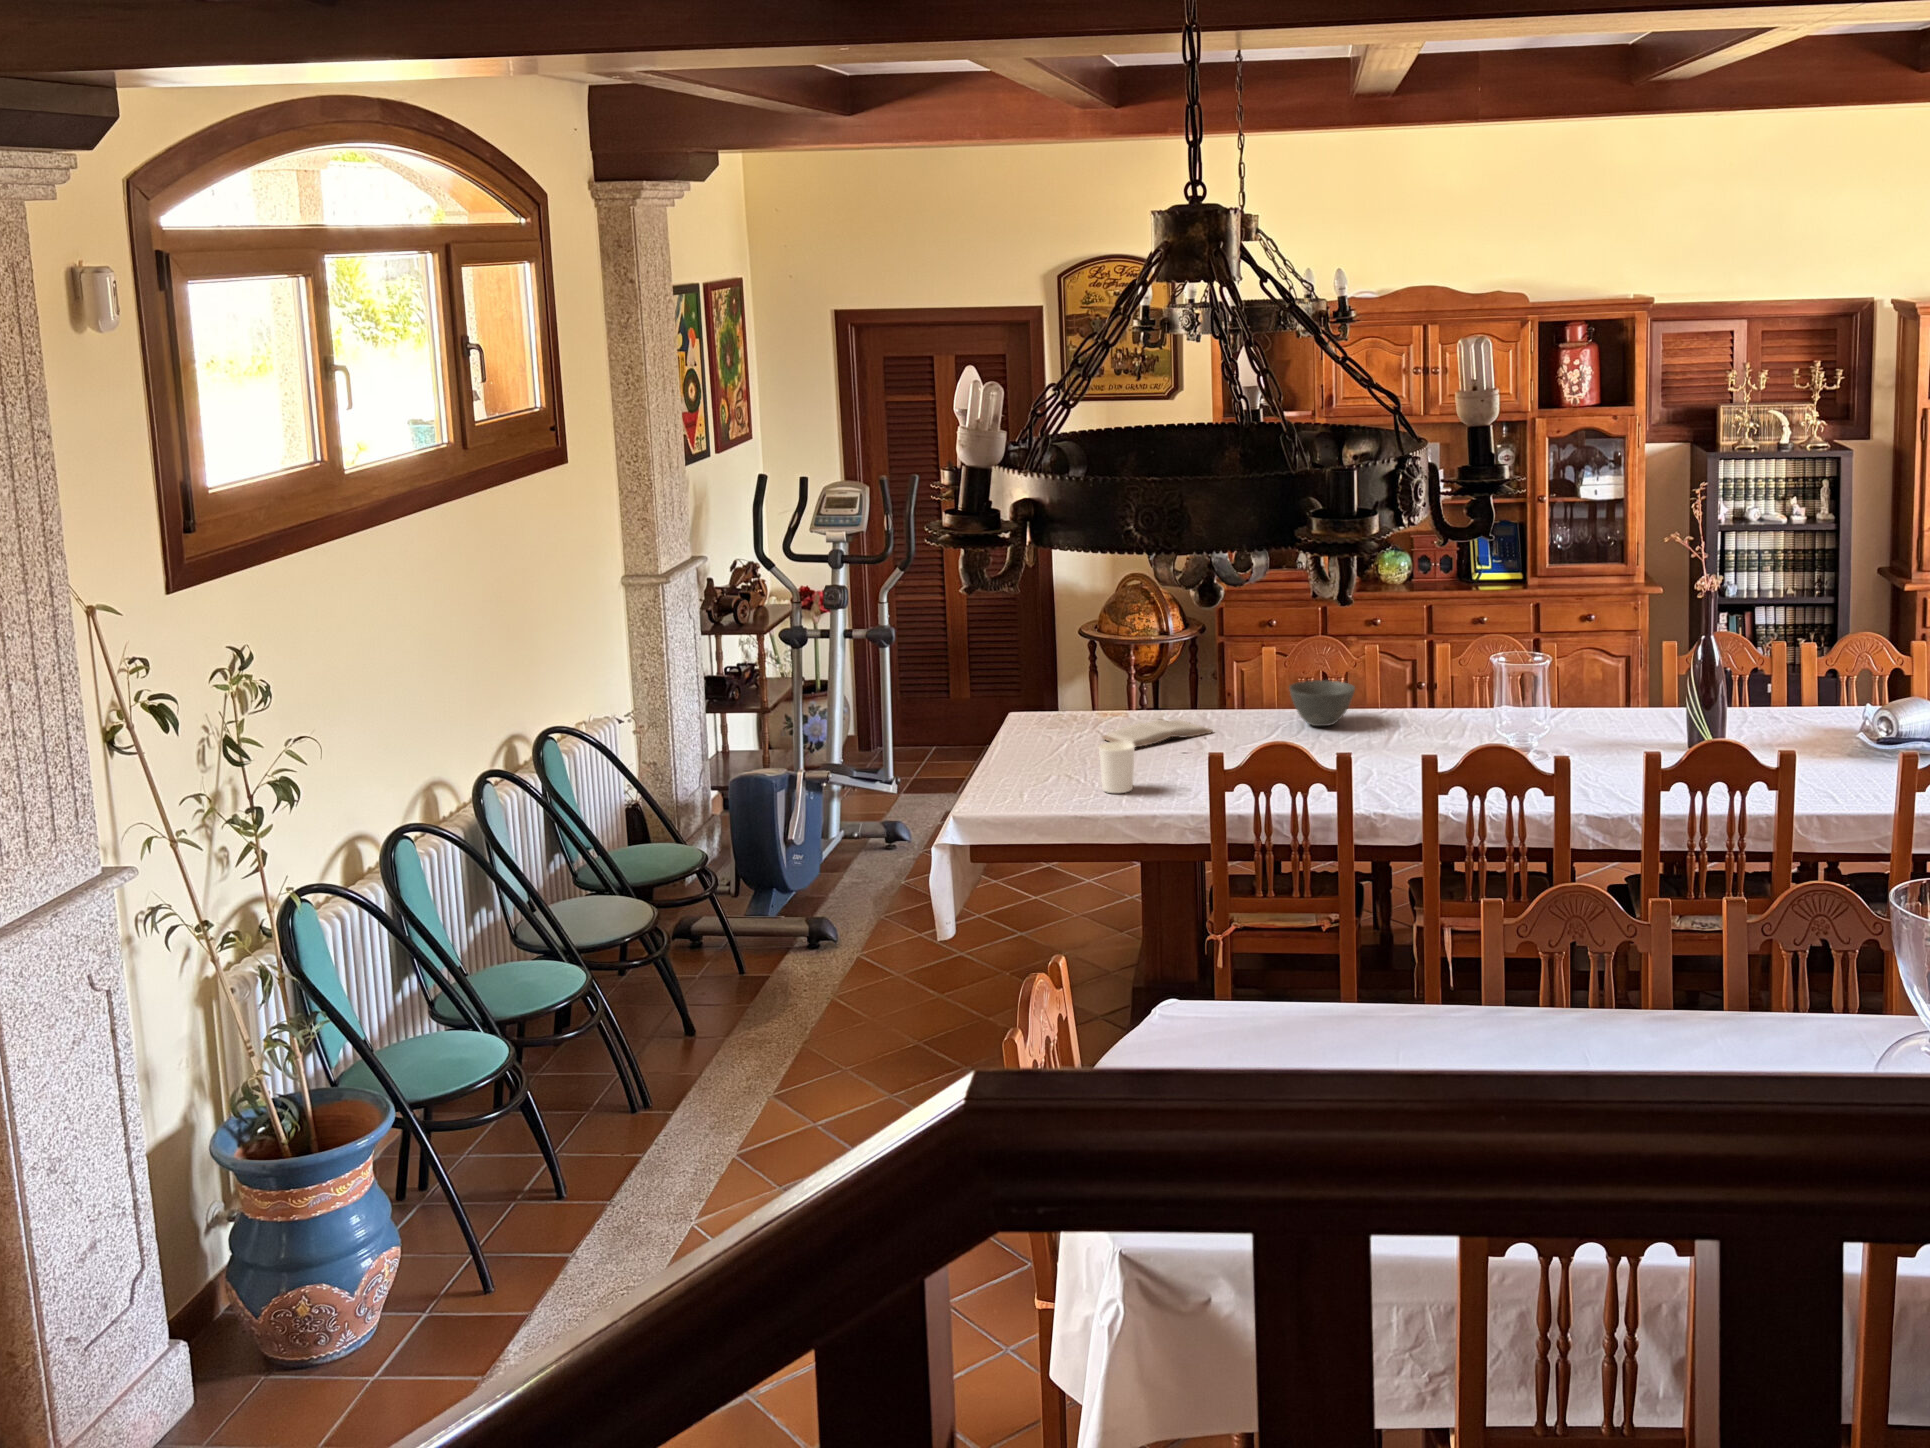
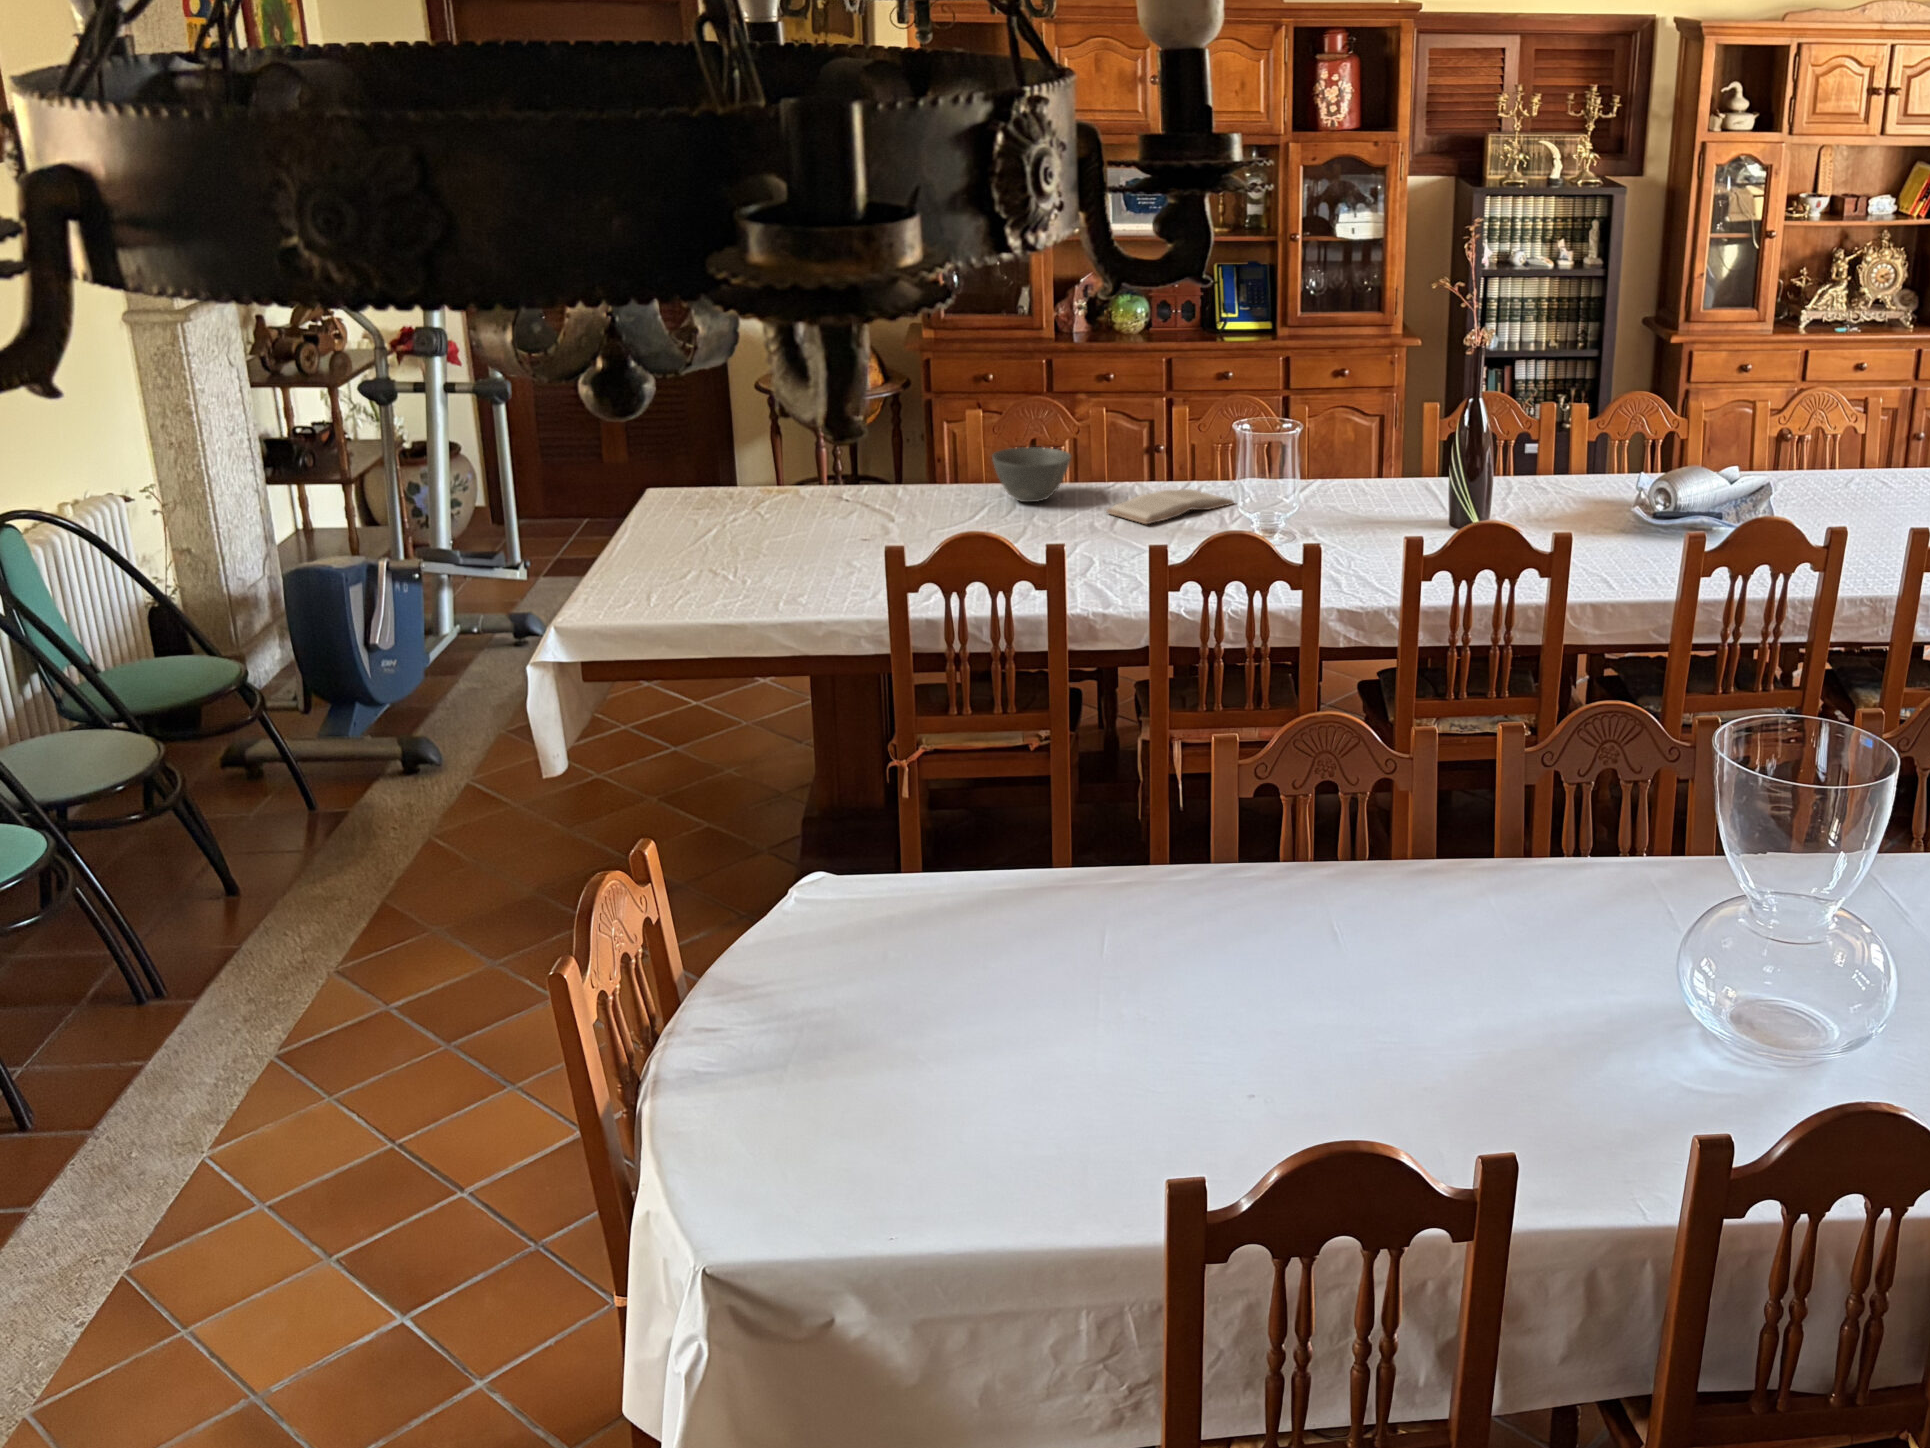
book: present [1103,720,1213,747] -> present [1107,489,1234,524]
candle holder: present [1099,742,1135,793] -> none [744,528,791,592]

